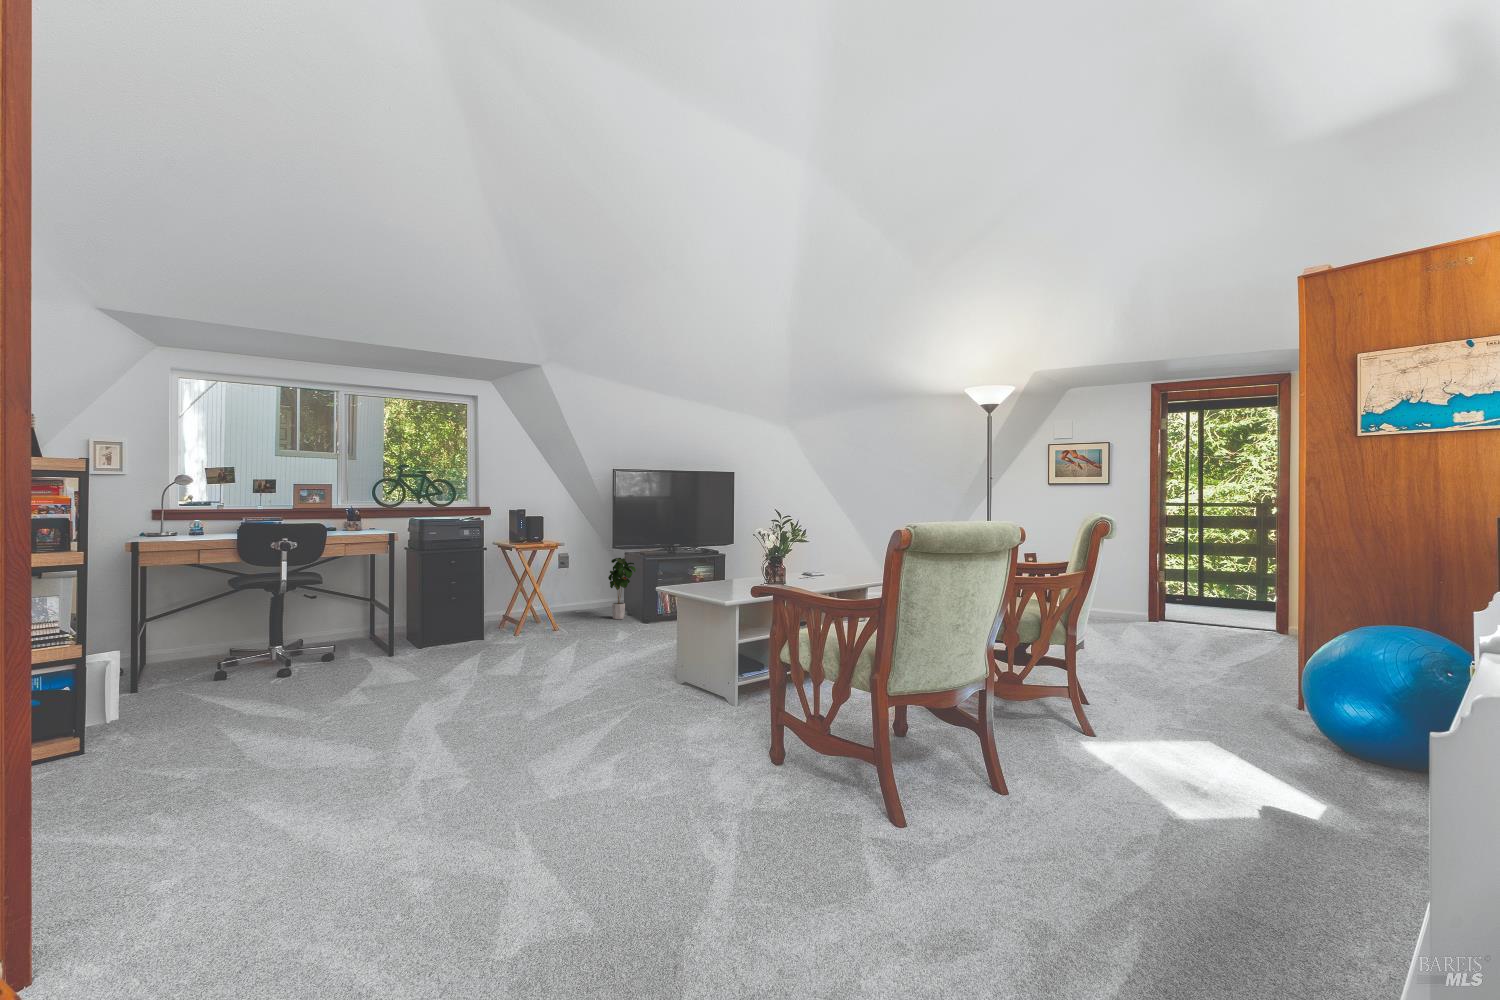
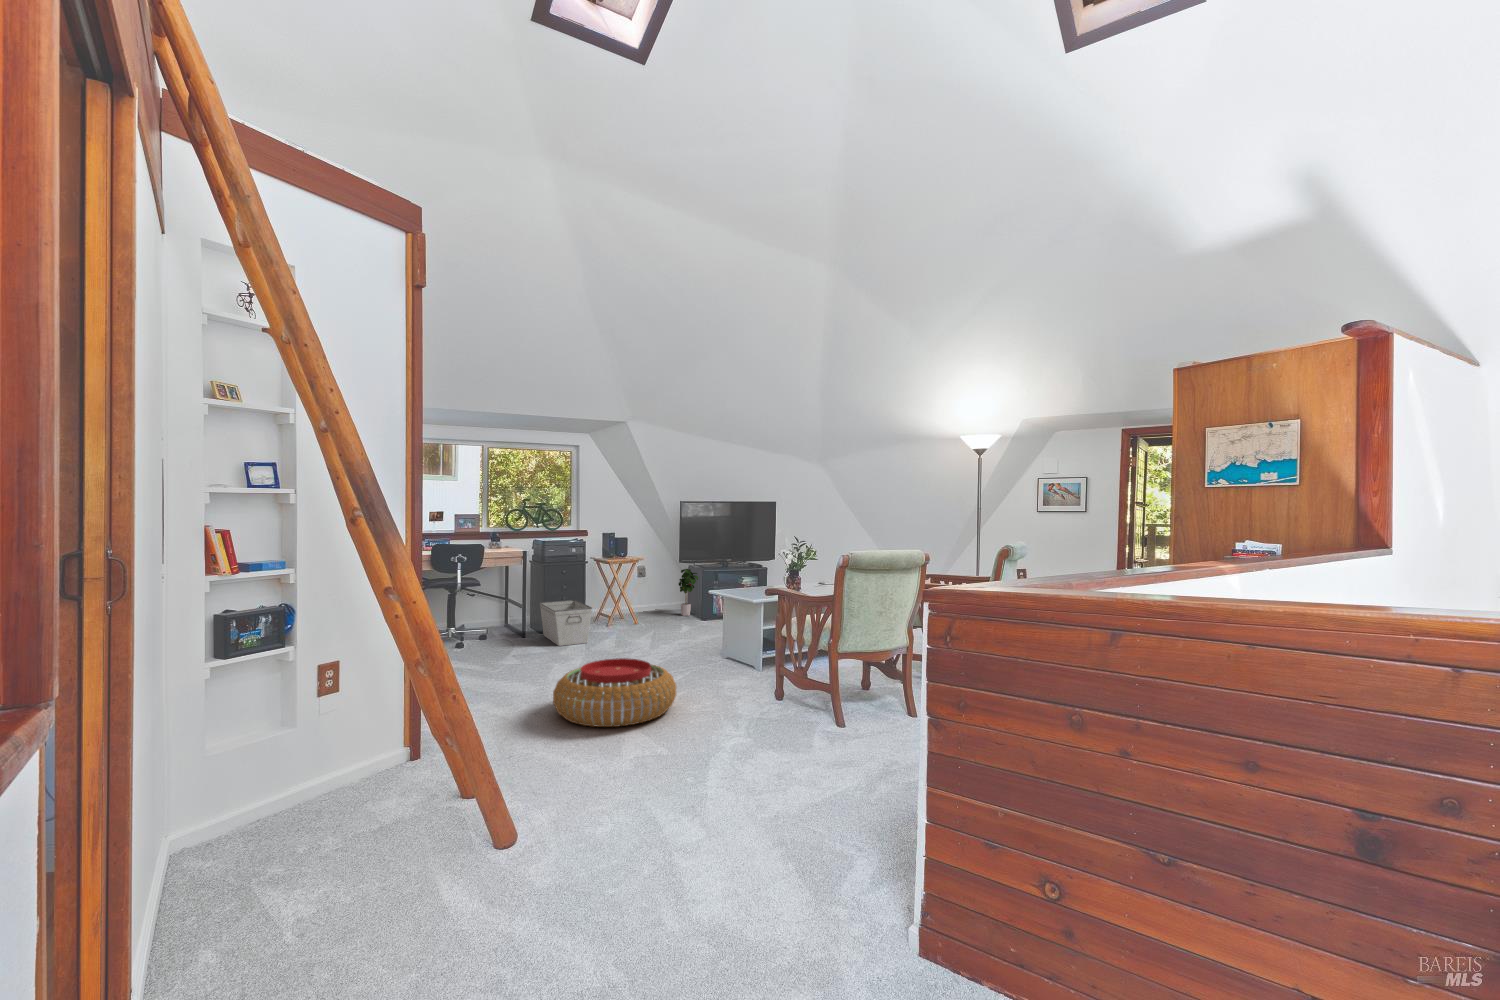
storage bin: none [414,602,492,668] -> present [540,600,592,646]
pouf: none [424,694,630,818] -> present [553,658,676,727]

